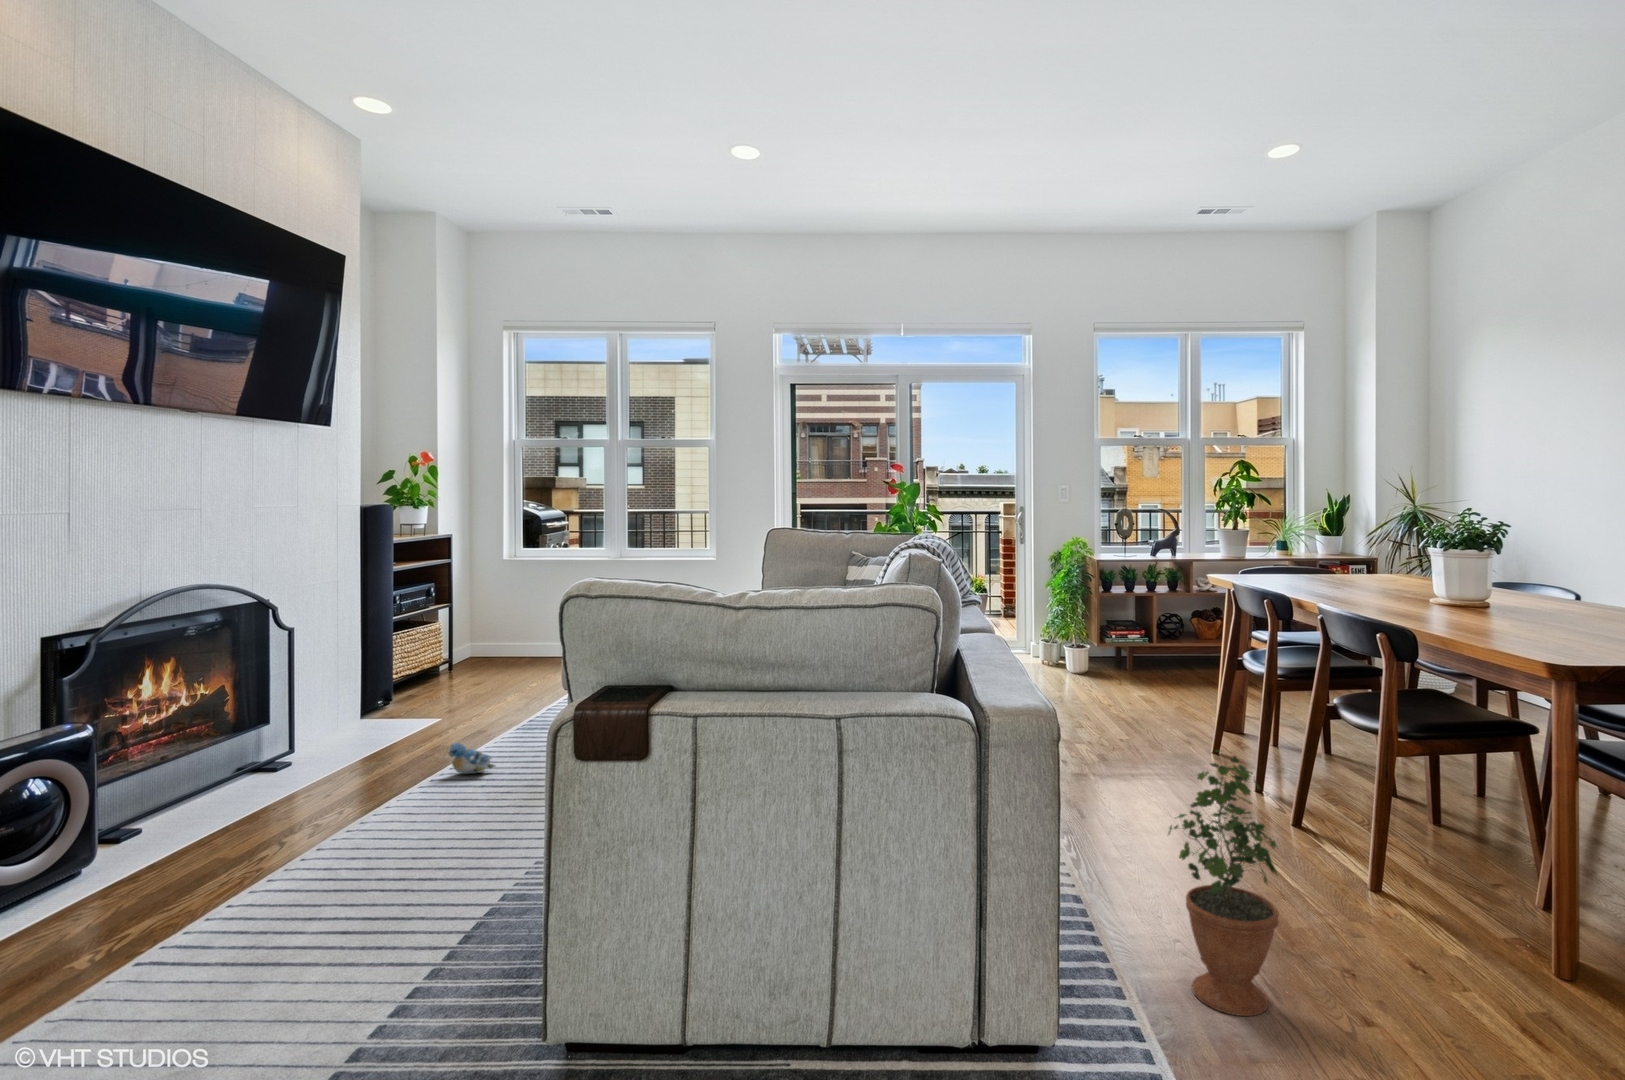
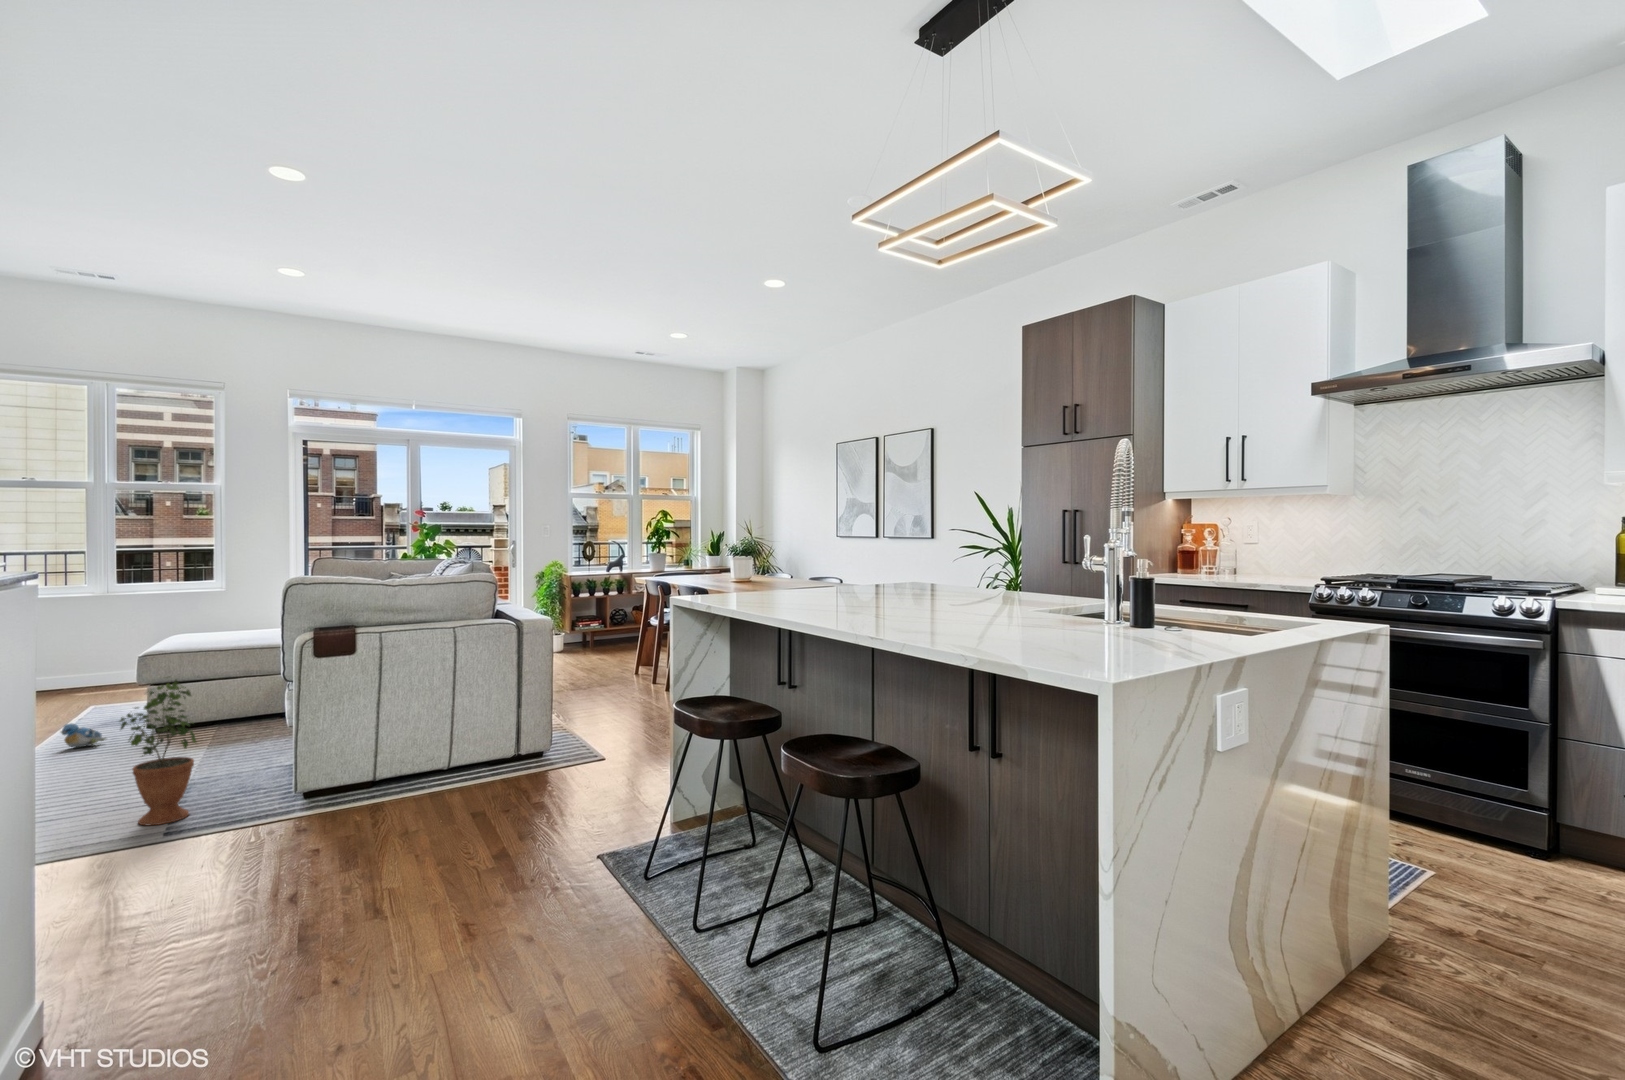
potted plant: present [1168,756,1279,1016] -> present [120,680,196,825]

